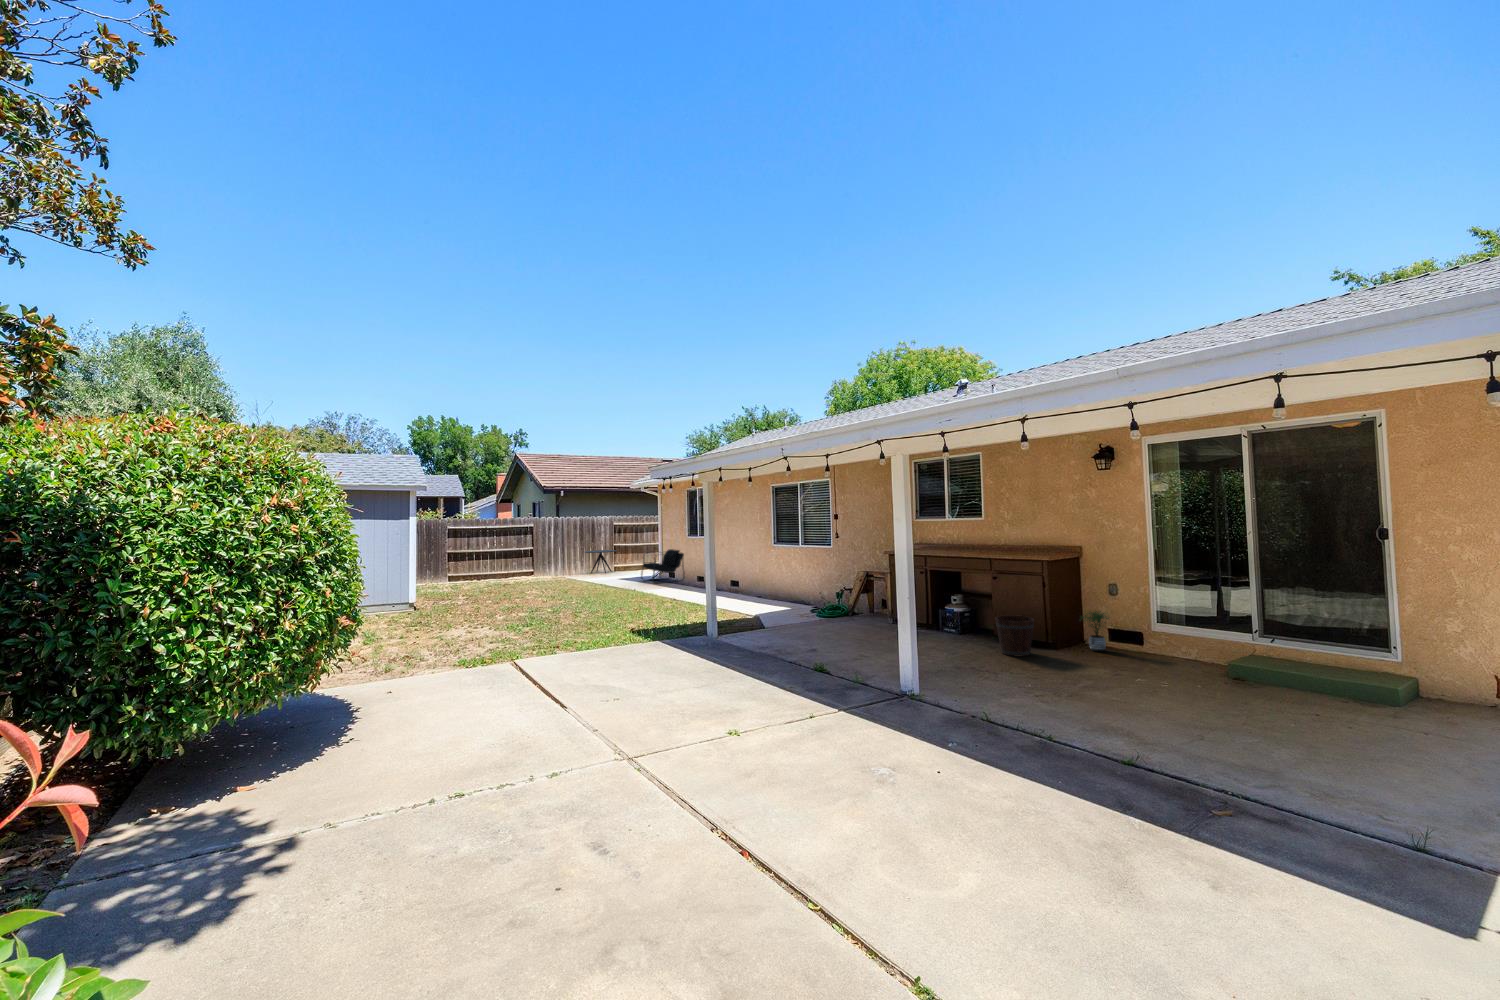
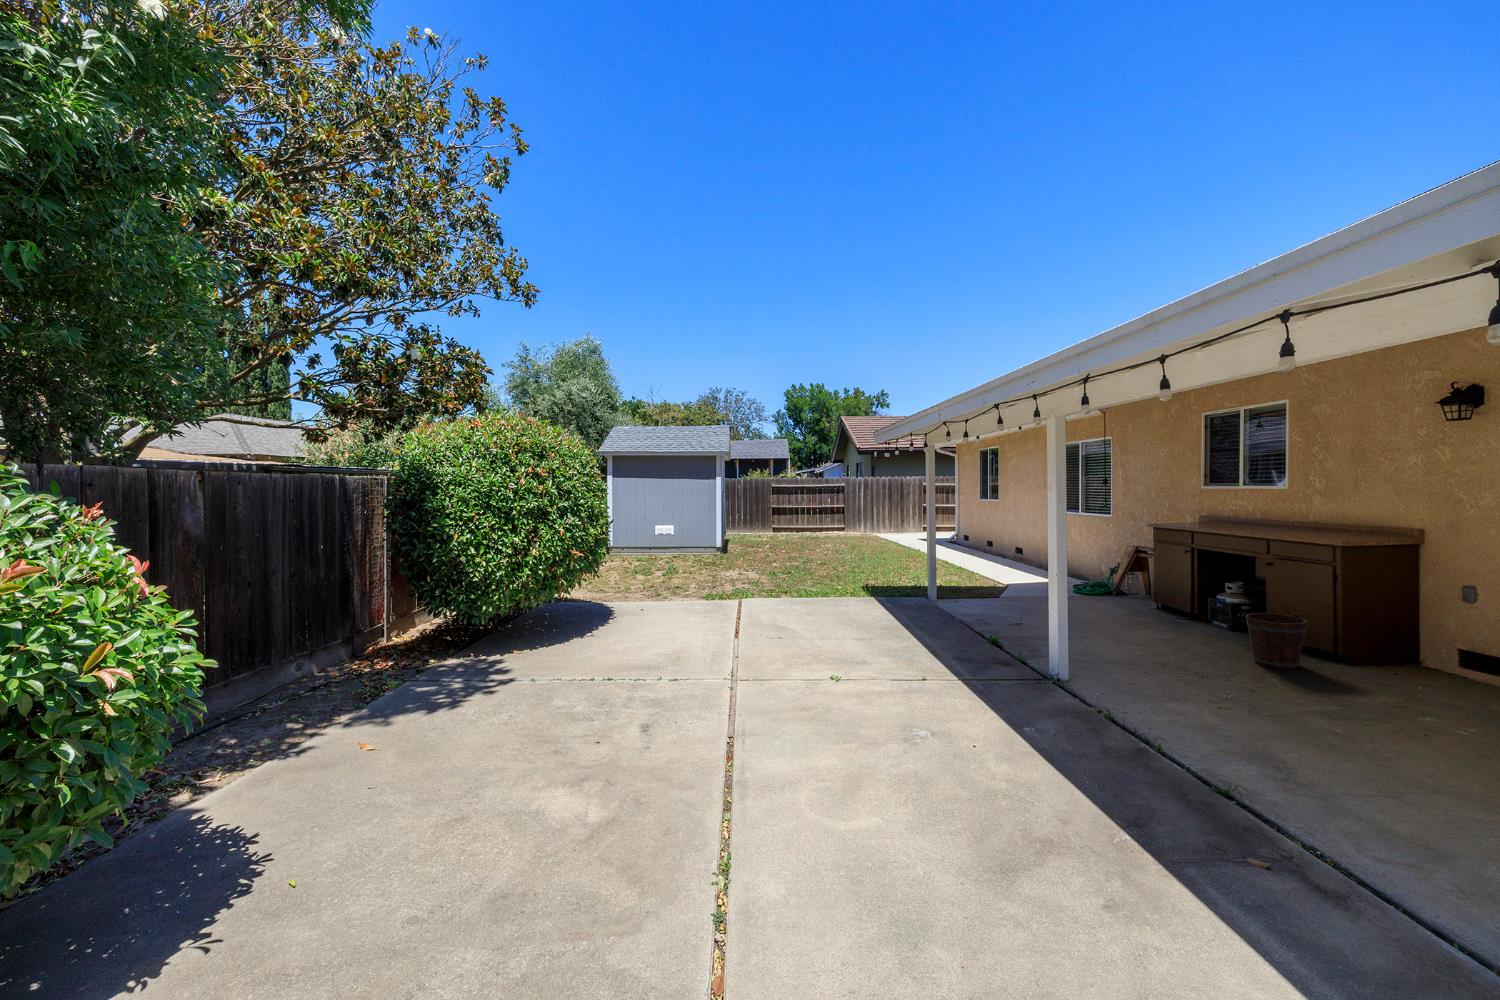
armchair: present [641,549,684,583] -> none [933,511,978,546]
round table: present [585,550,616,573] -> none [891,510,923,533]
potted plant: present [1081,611,1109,652] -> none [1397,619,1459,682]

